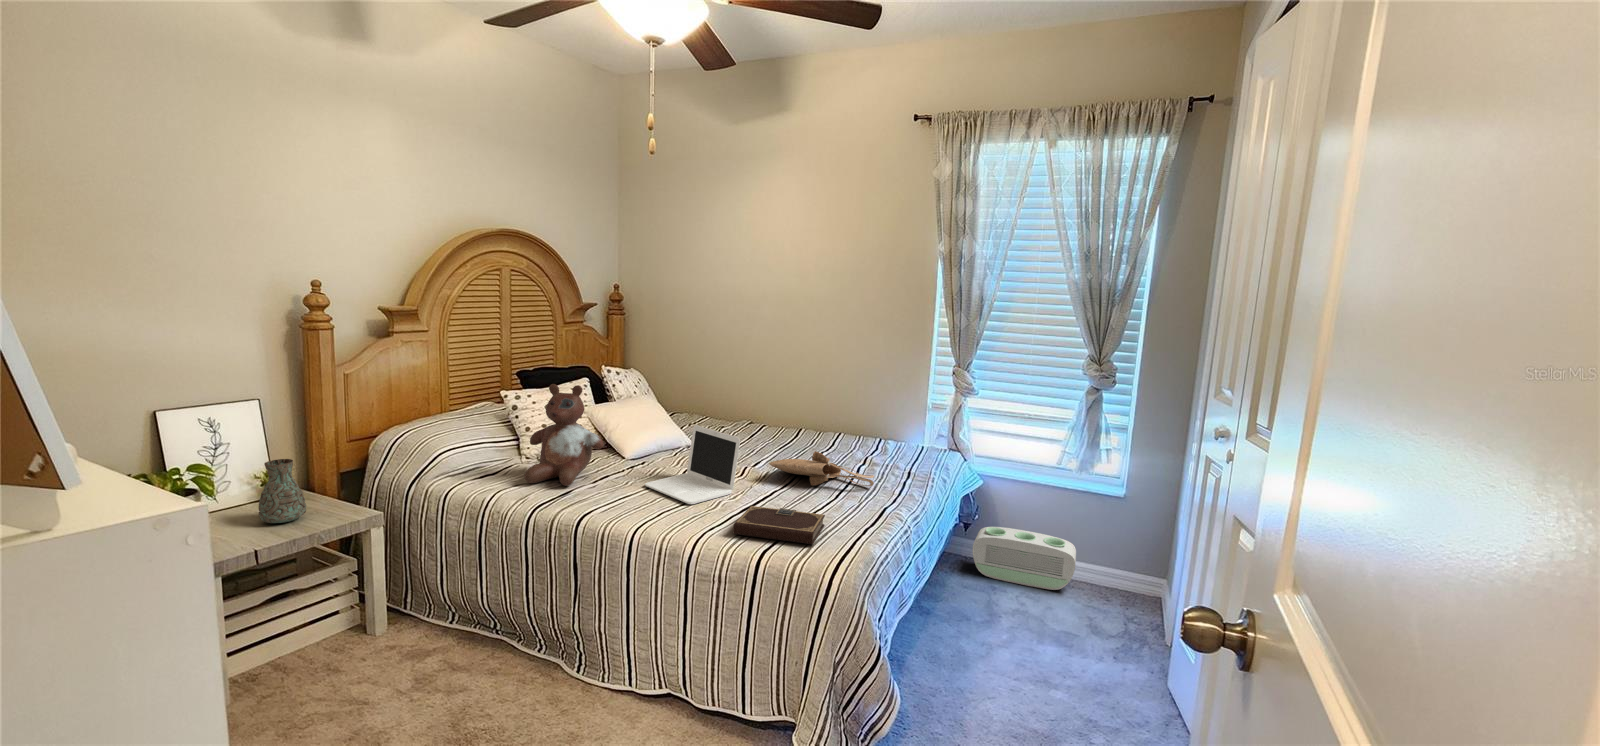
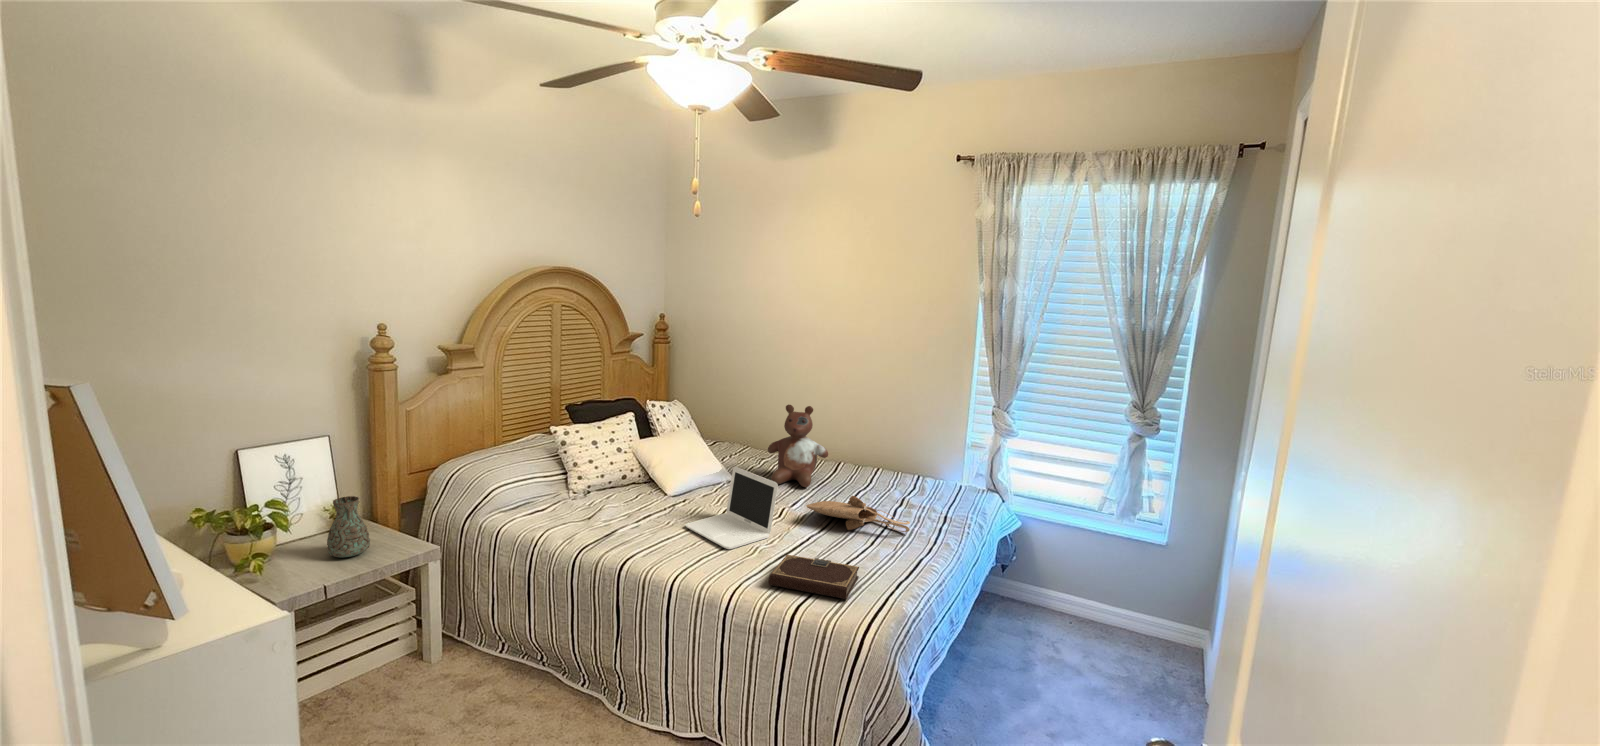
stuffed bear: present [524,384,603,486] -> present [768,405,828,487]
air purifier: present [972,527,1076,590] -> none [1010,568,1116,636]

